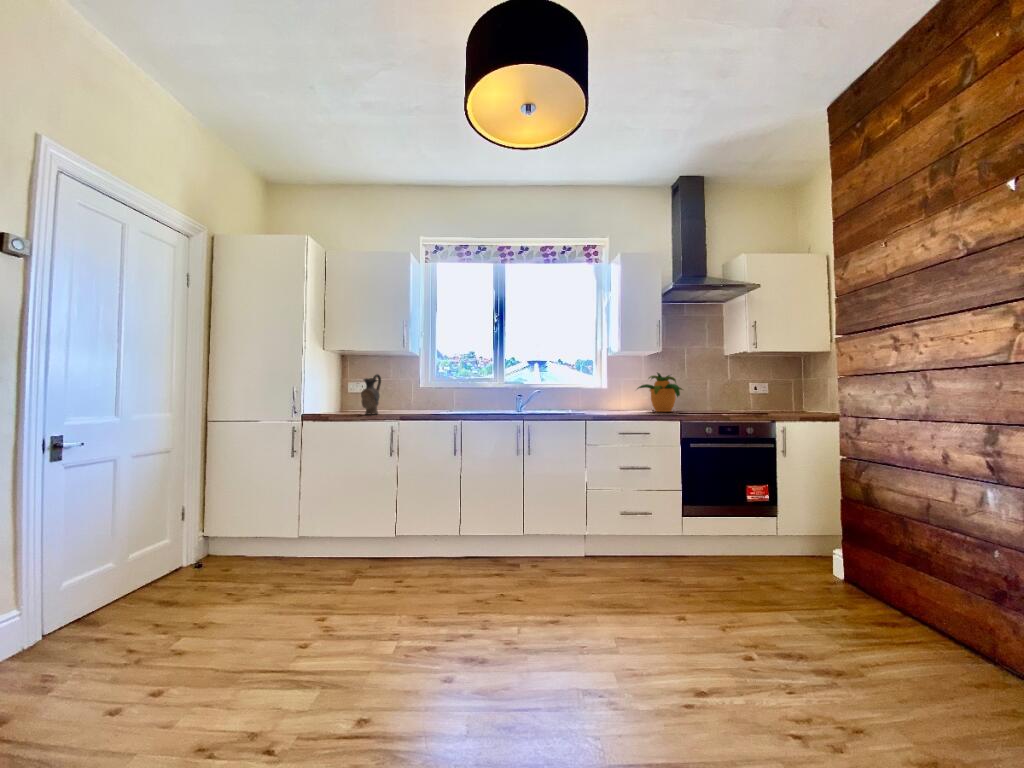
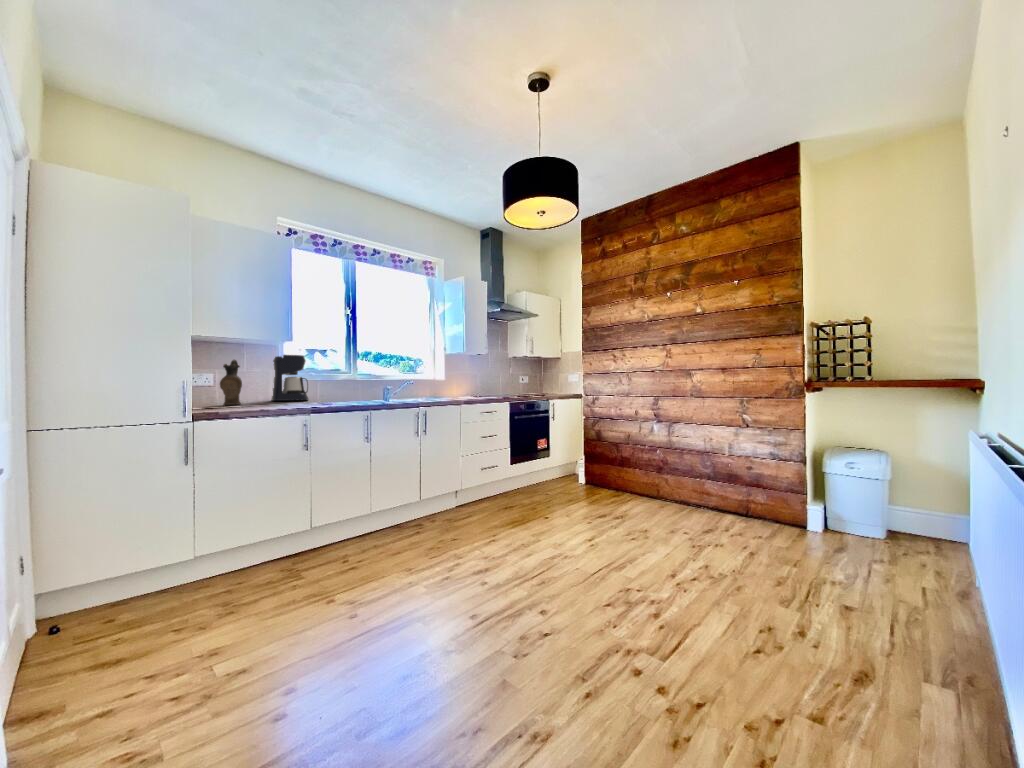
coffee maker: none [413,367,448,412] -> present [271,355,309,401]
potted plant: present [637,373,683,412] -> none [464,367,497,396]

